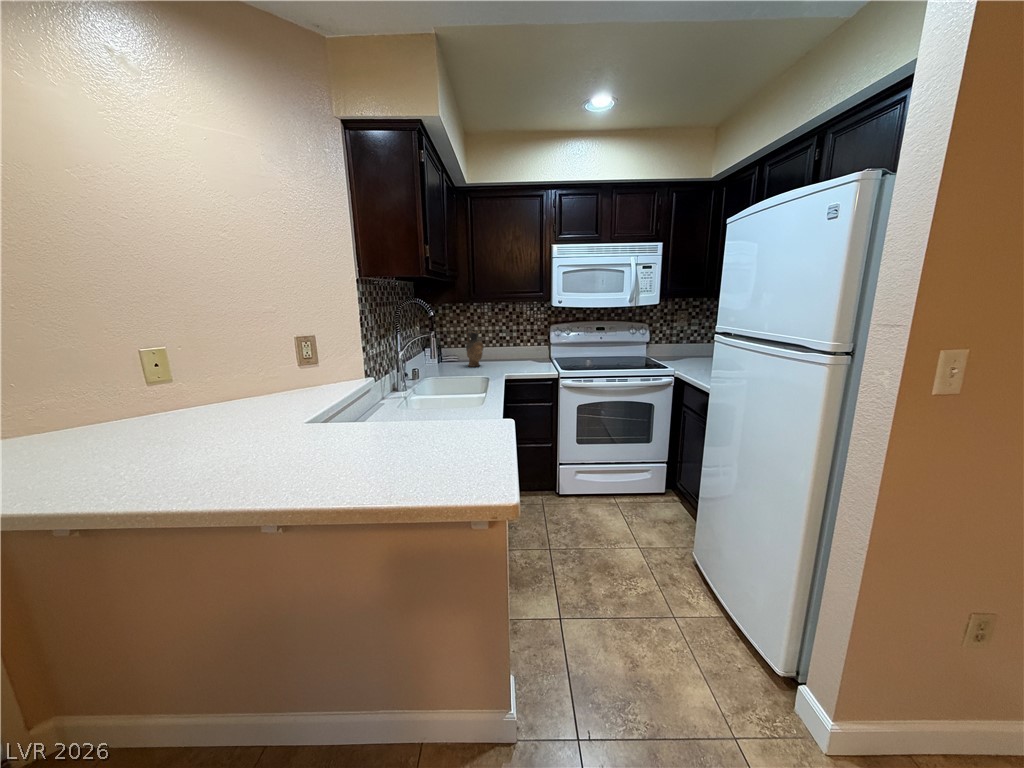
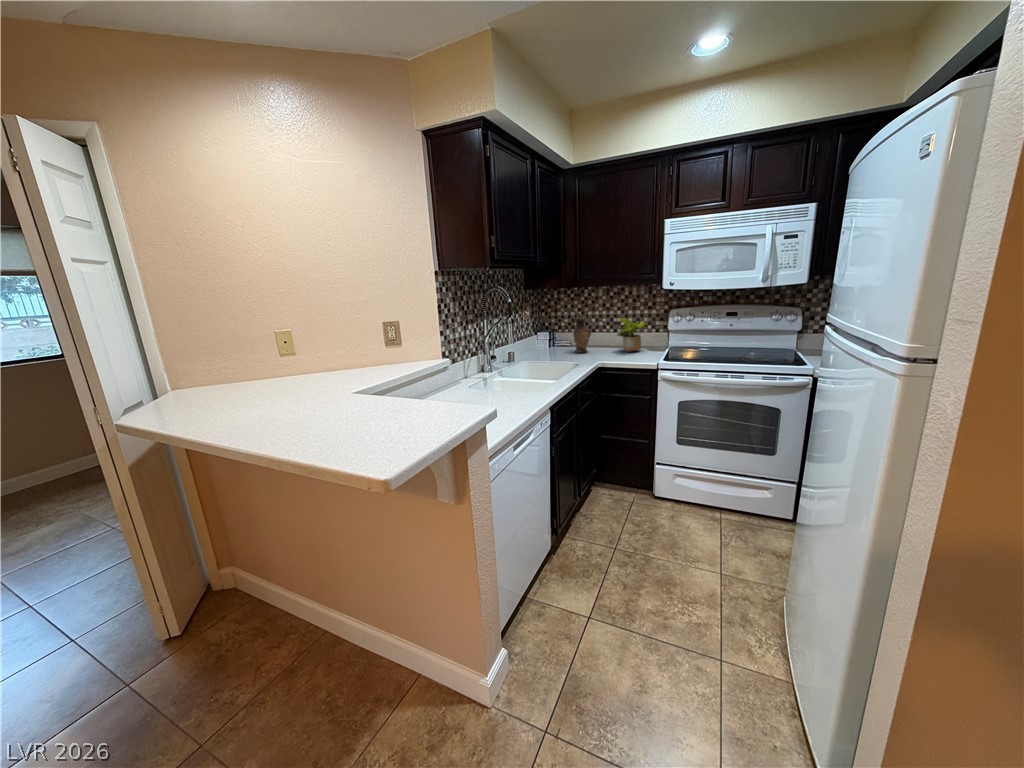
potted plant: none [506,332,533,364] -> present [617,318,647,352]

